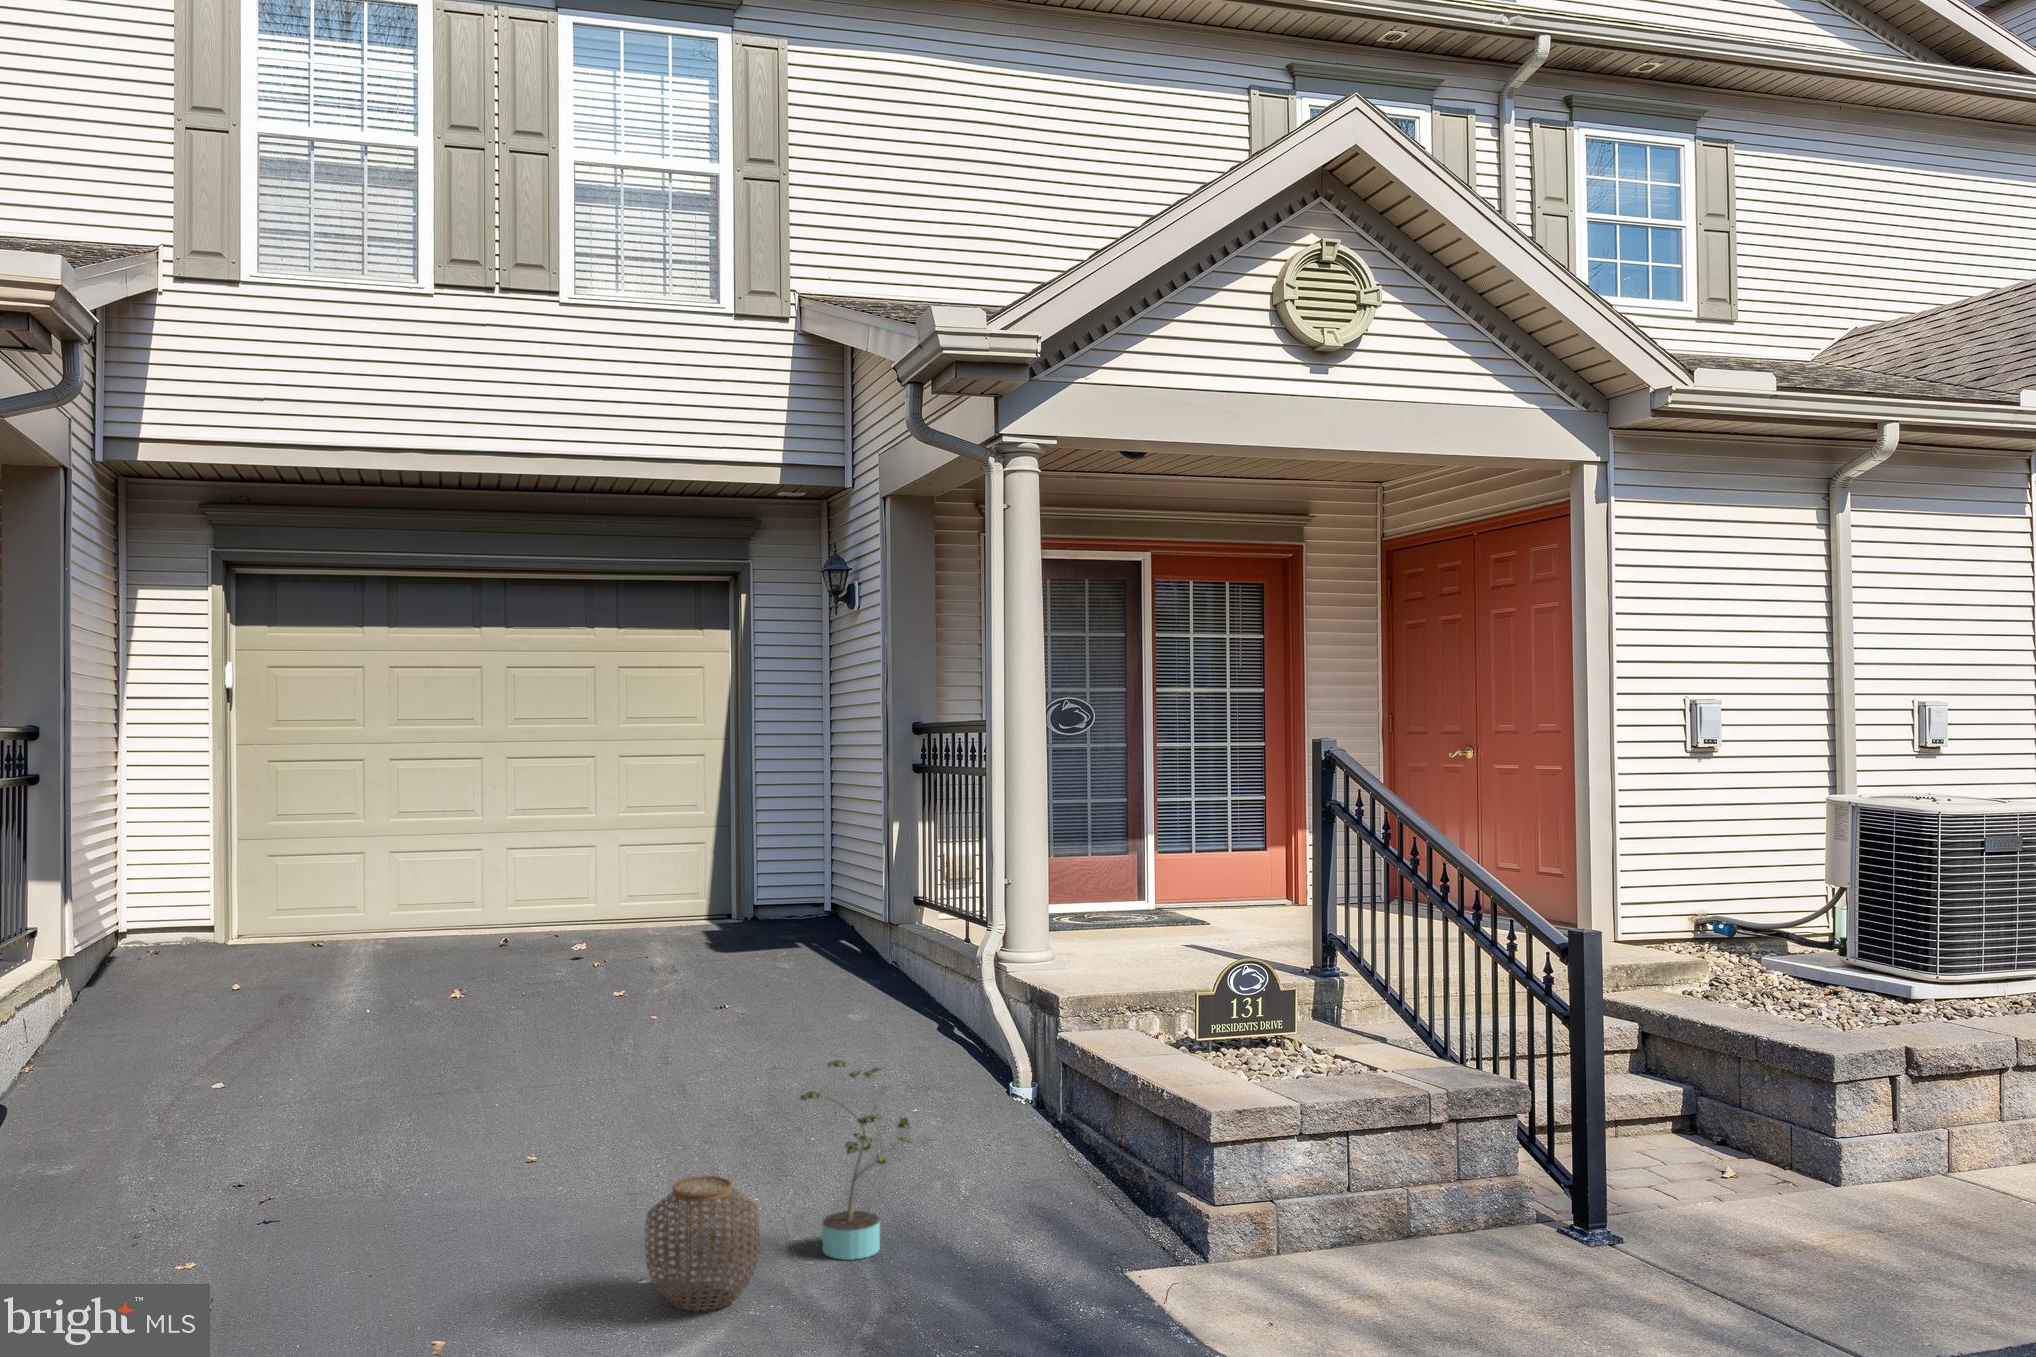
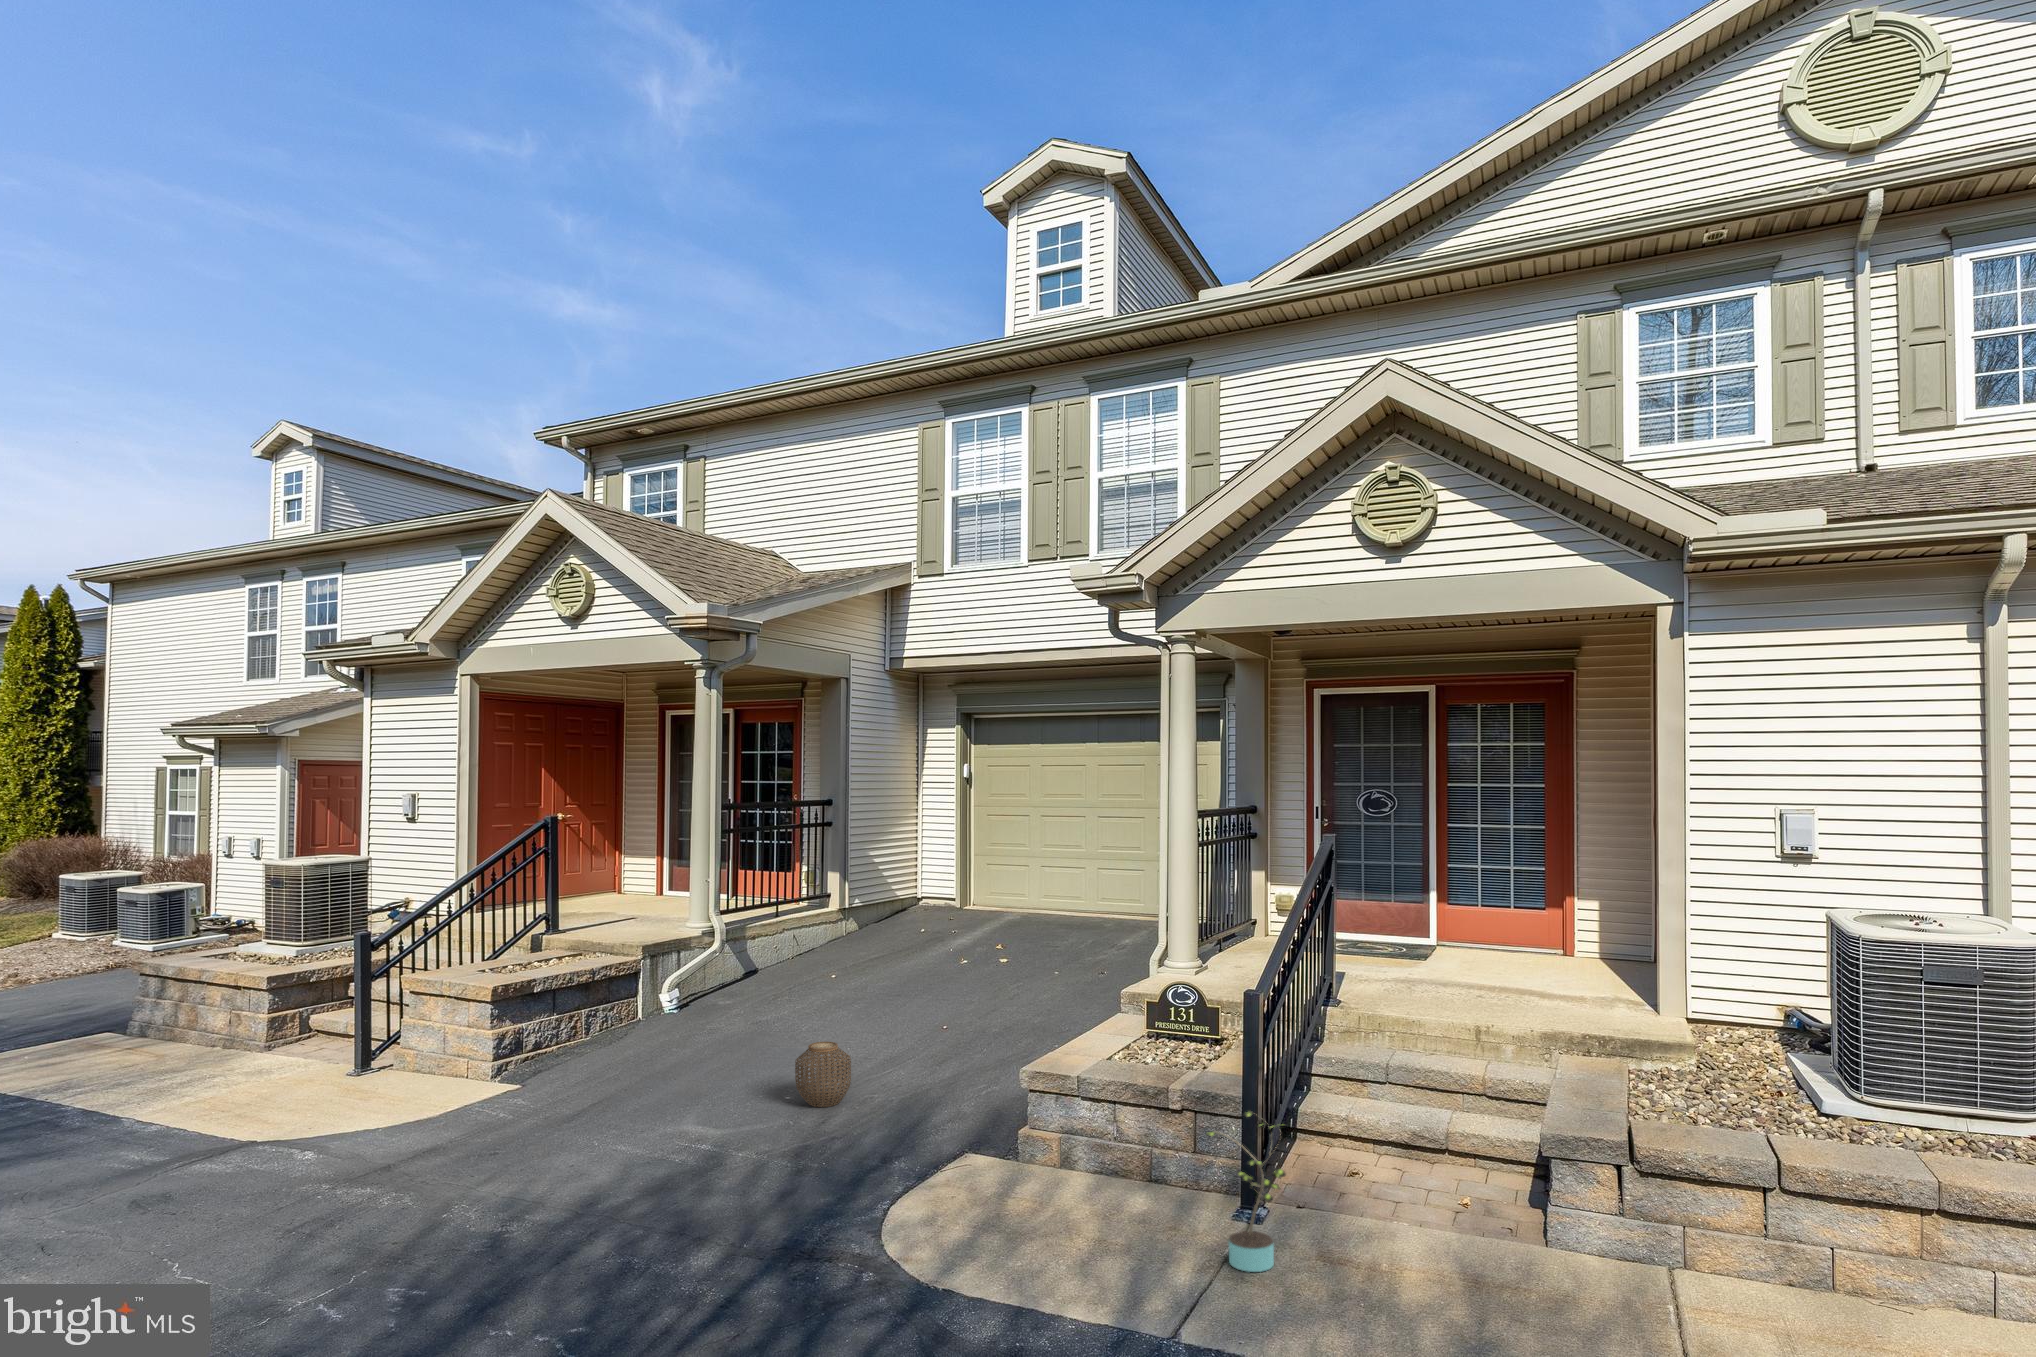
potted plant: present [800,1061,911,1260] -> present [1206,1111,1286,1272]

